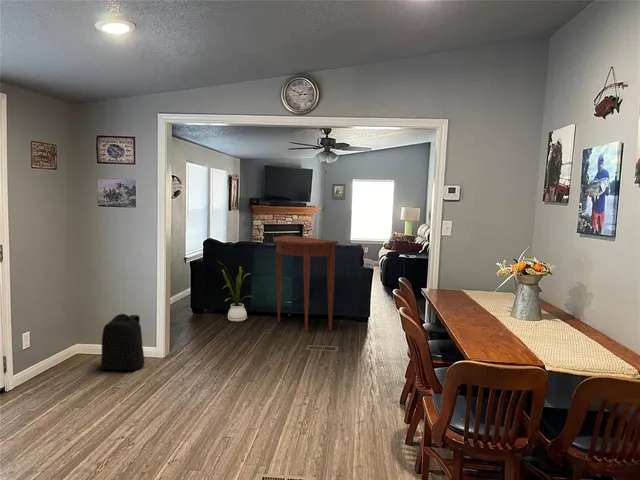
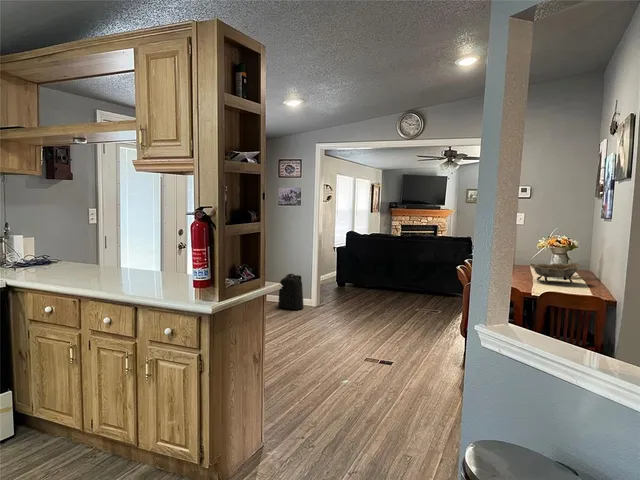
console table: present [273,235,338,332] -> none [397,229,446,303]
house plant: present [222,267,252,321] -> none [353,247,383,293]
decorative bowl: none [507,300,582,337] -> present [529,263,581,284]

